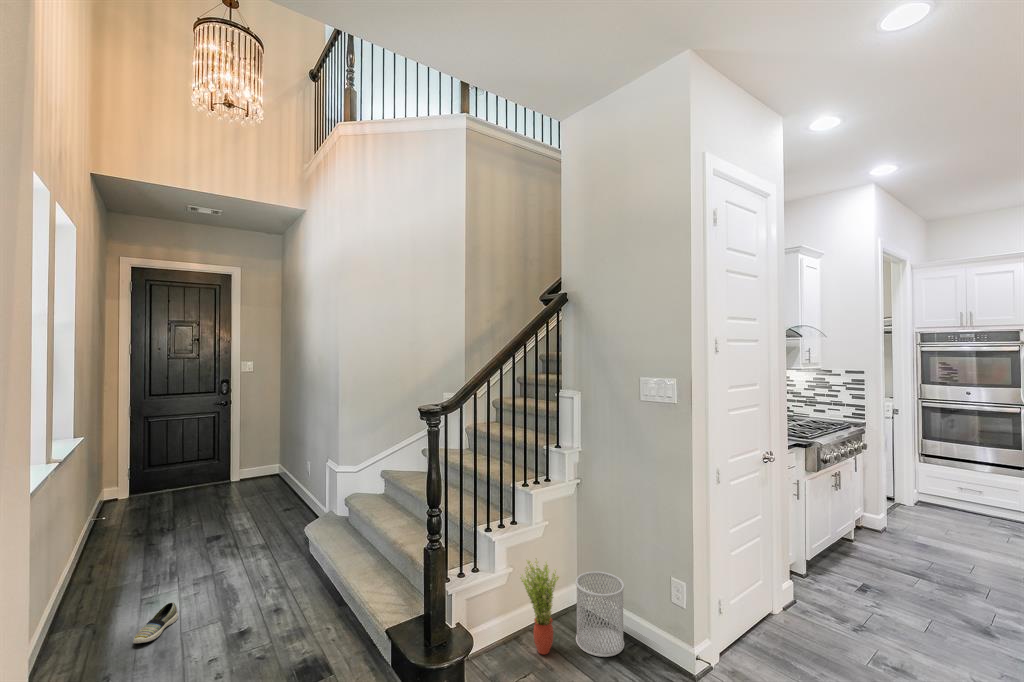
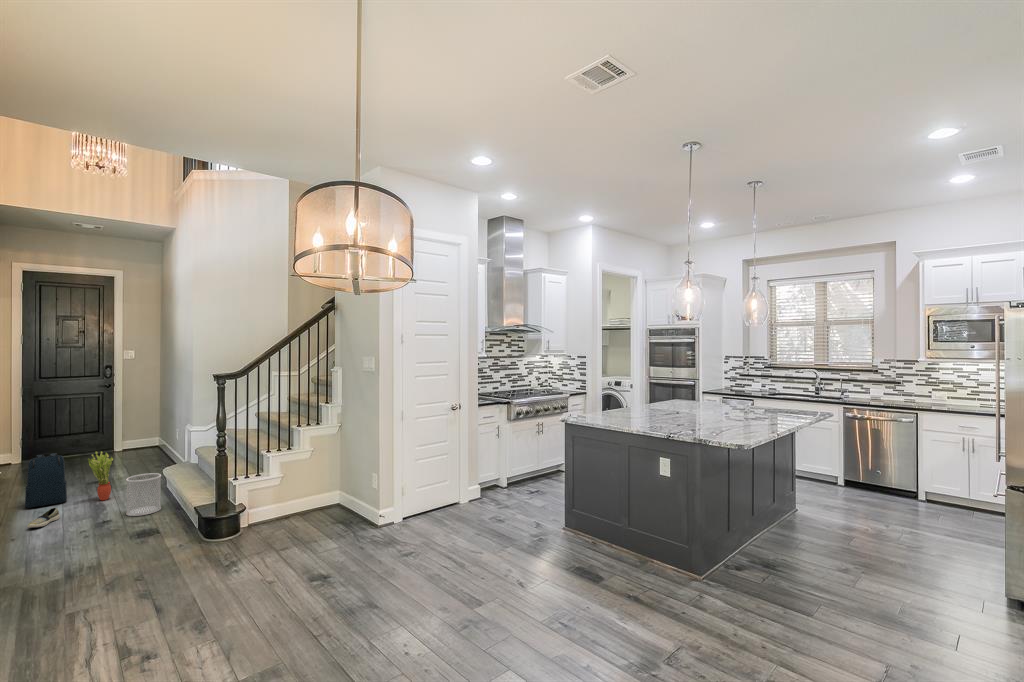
backpack: none [131,508,185,592] -> present [25,453,67,508]
potted plant: present [521,560,559,654] -> present [89,451,113,500]
wastebasket: present [575,572,624,657] -> present [126,473,161,516]

